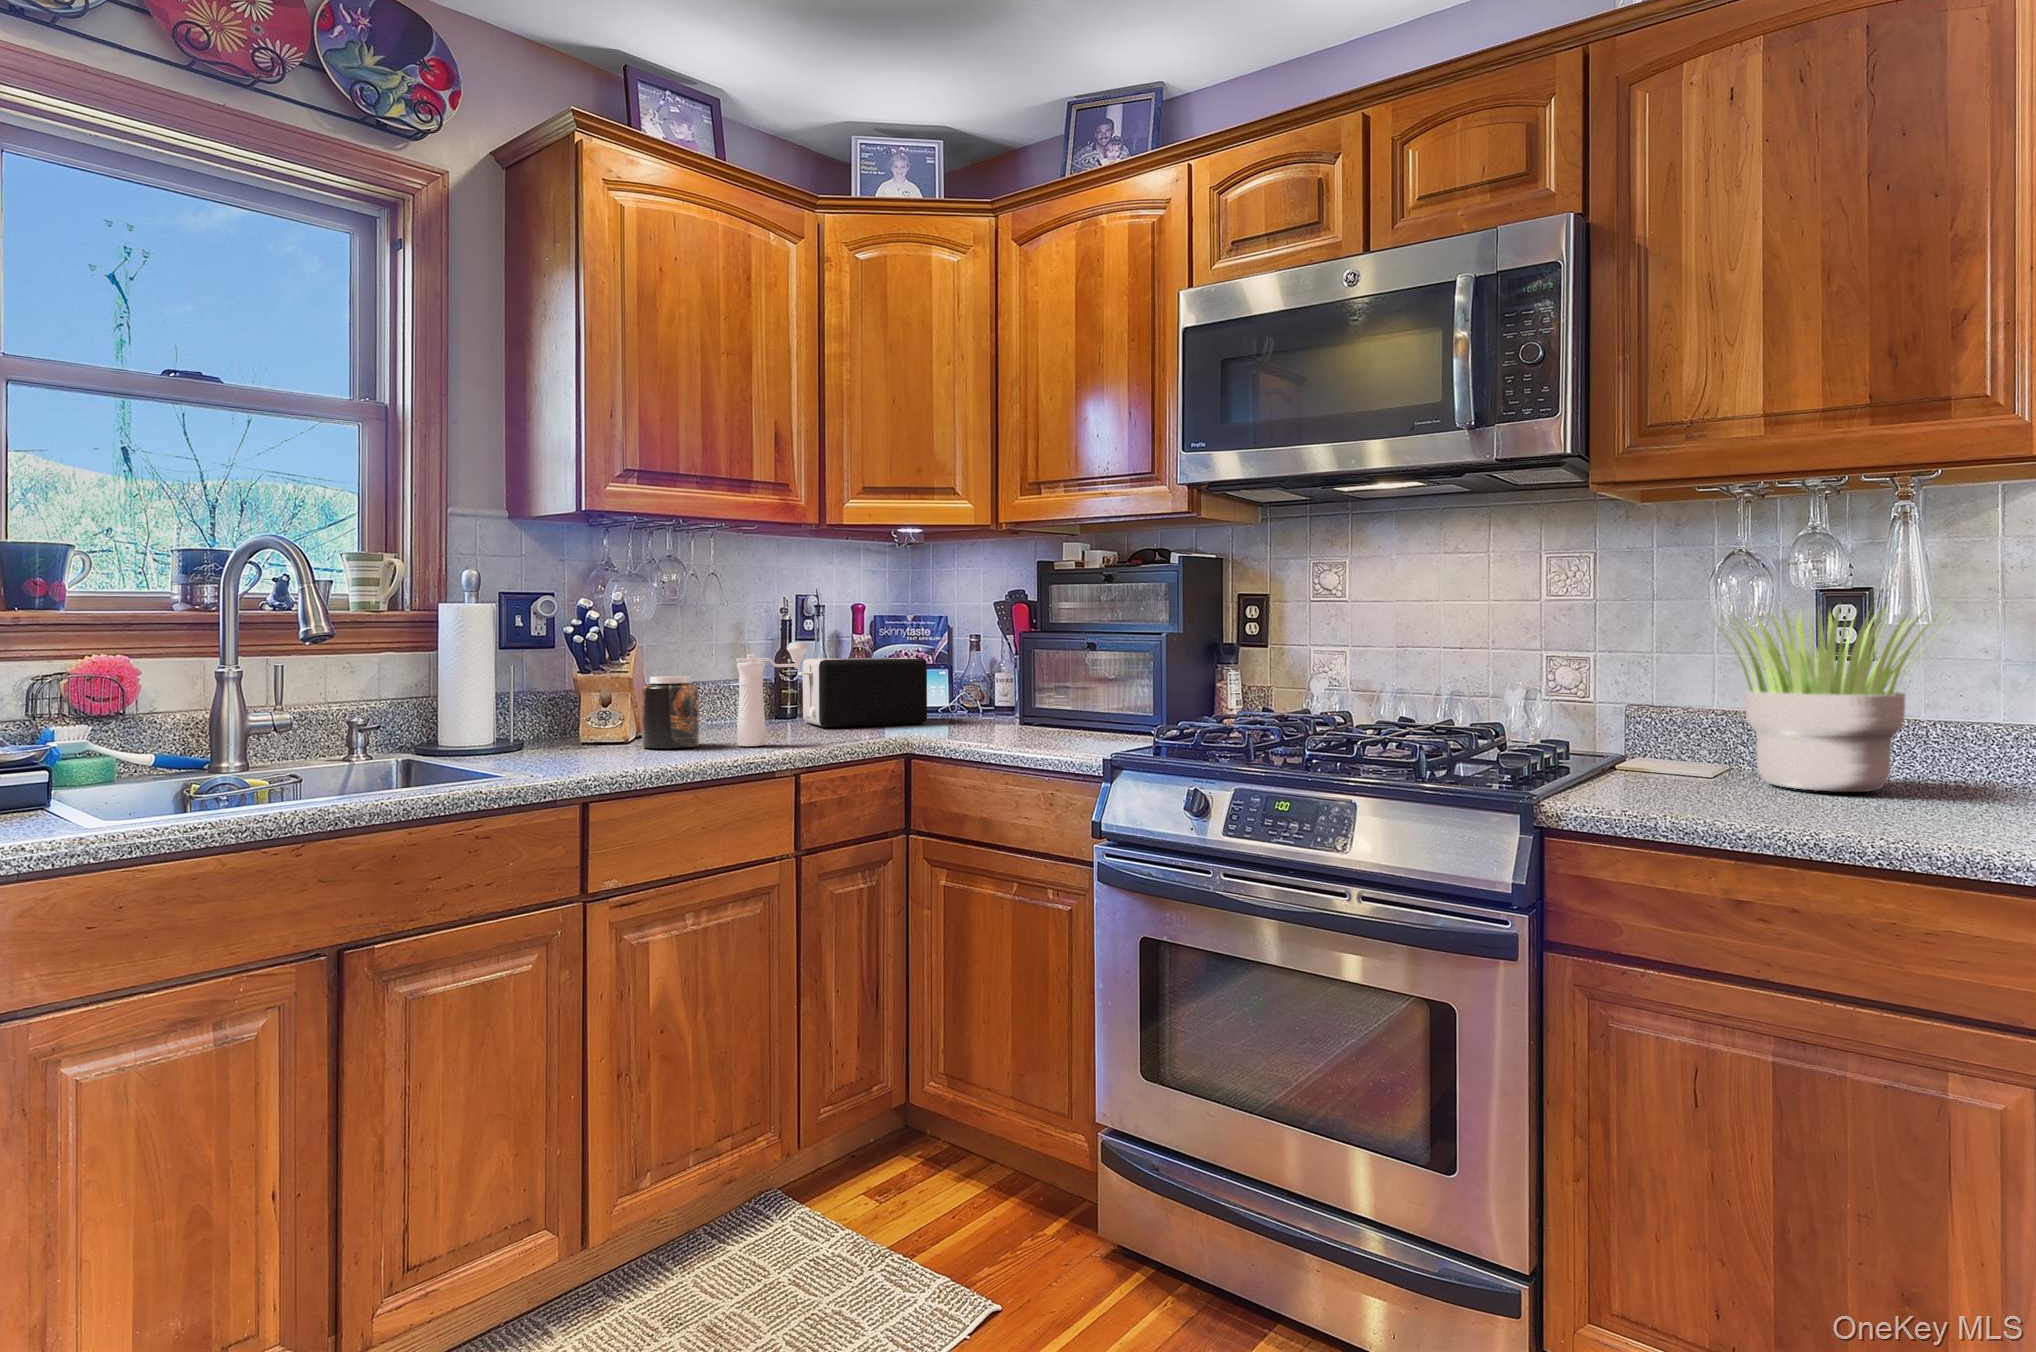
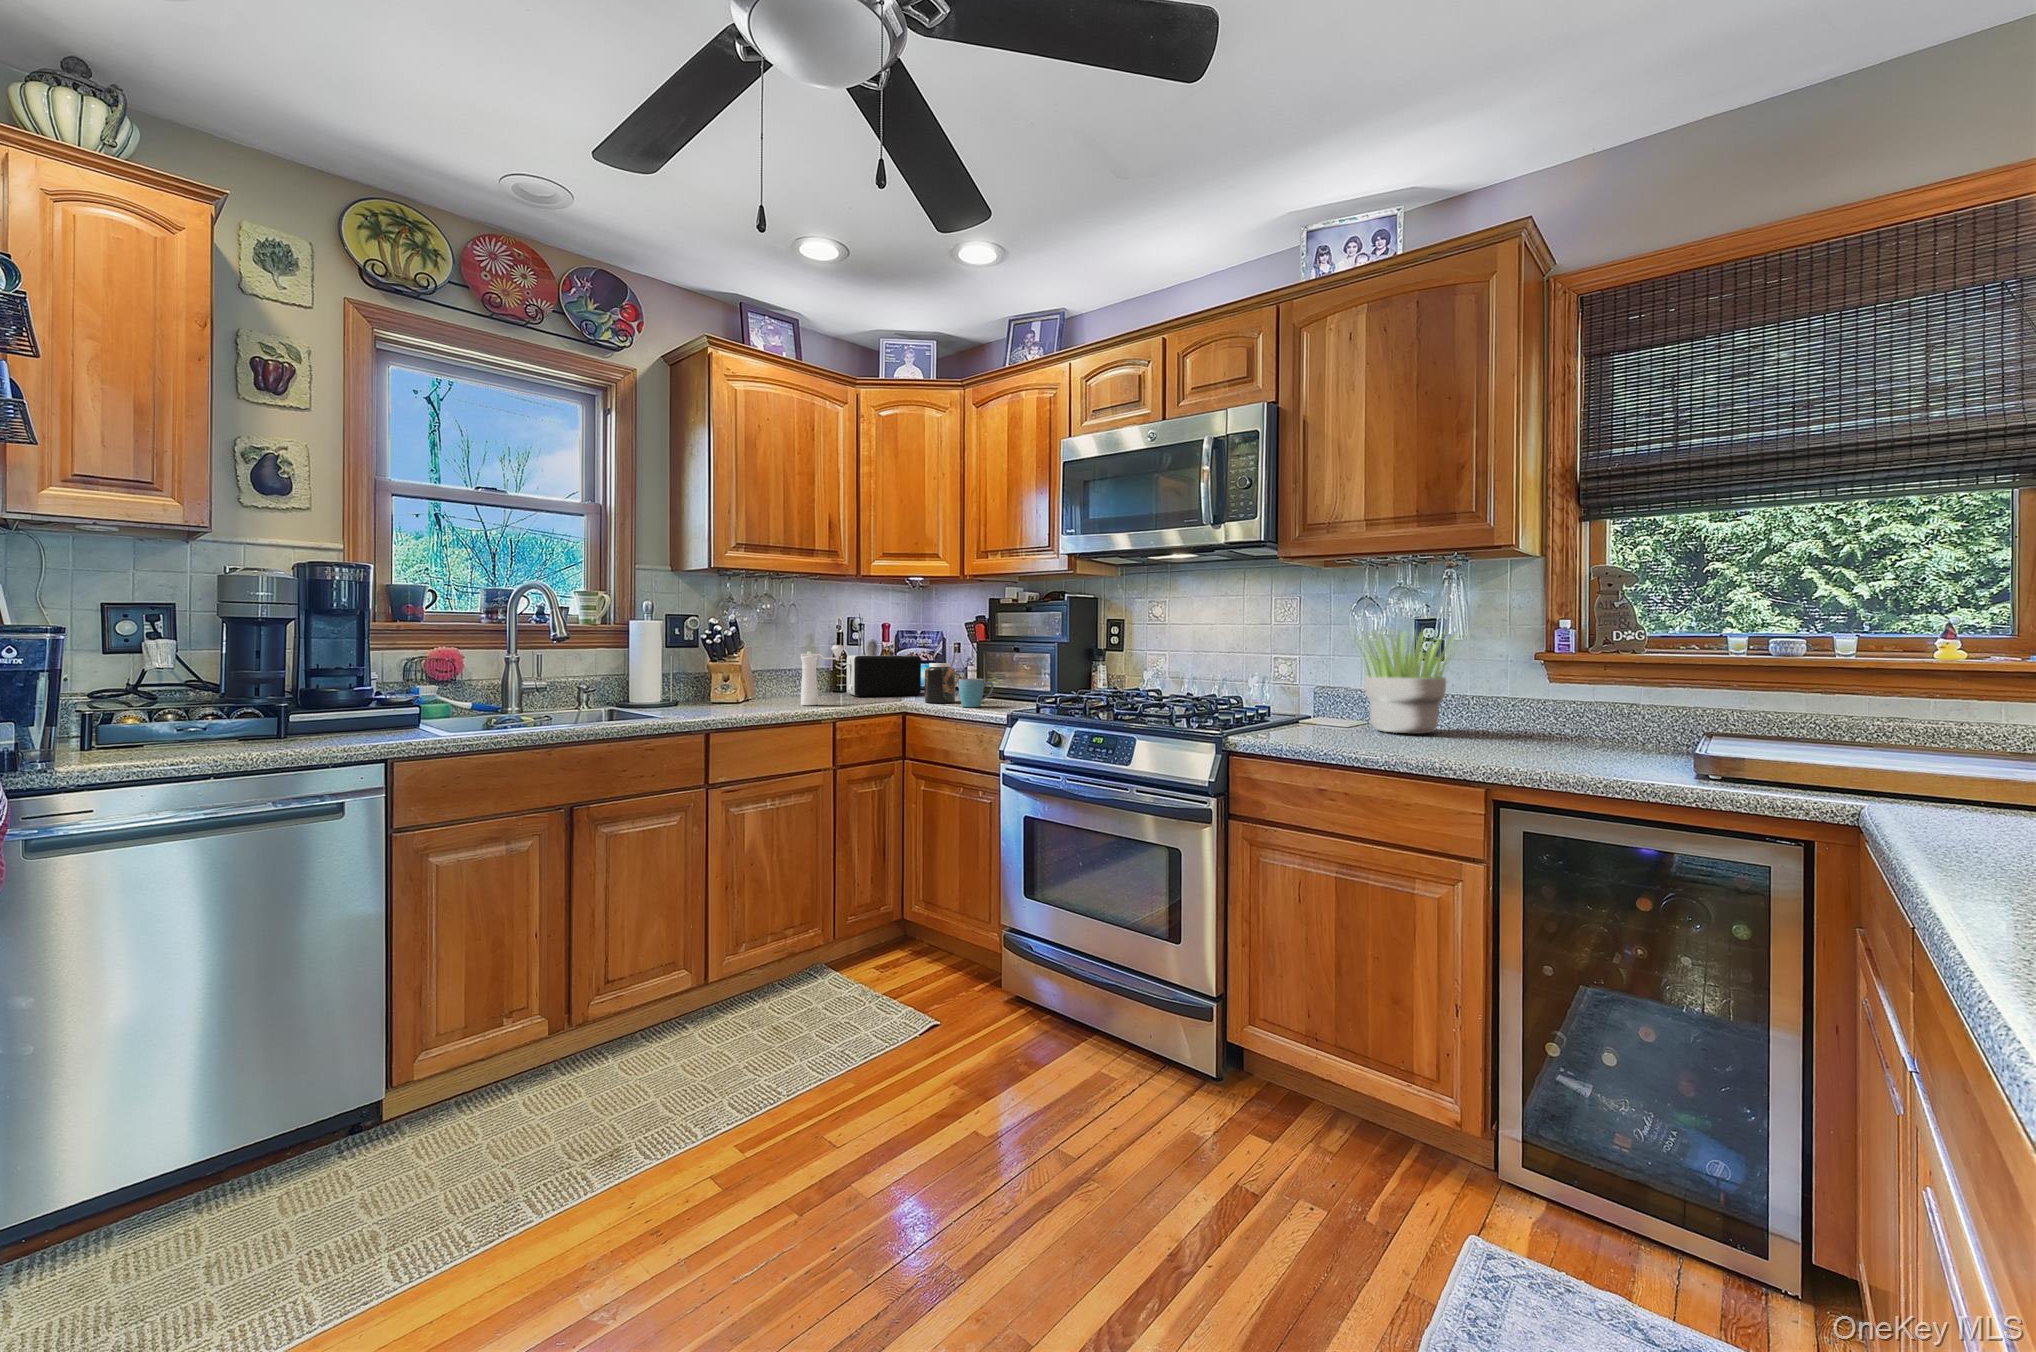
jar: present [642,676,699,749] -> present [925,663,955,703]
mug: none [1008,698,1065,746] -> present [959,679,993,707]

